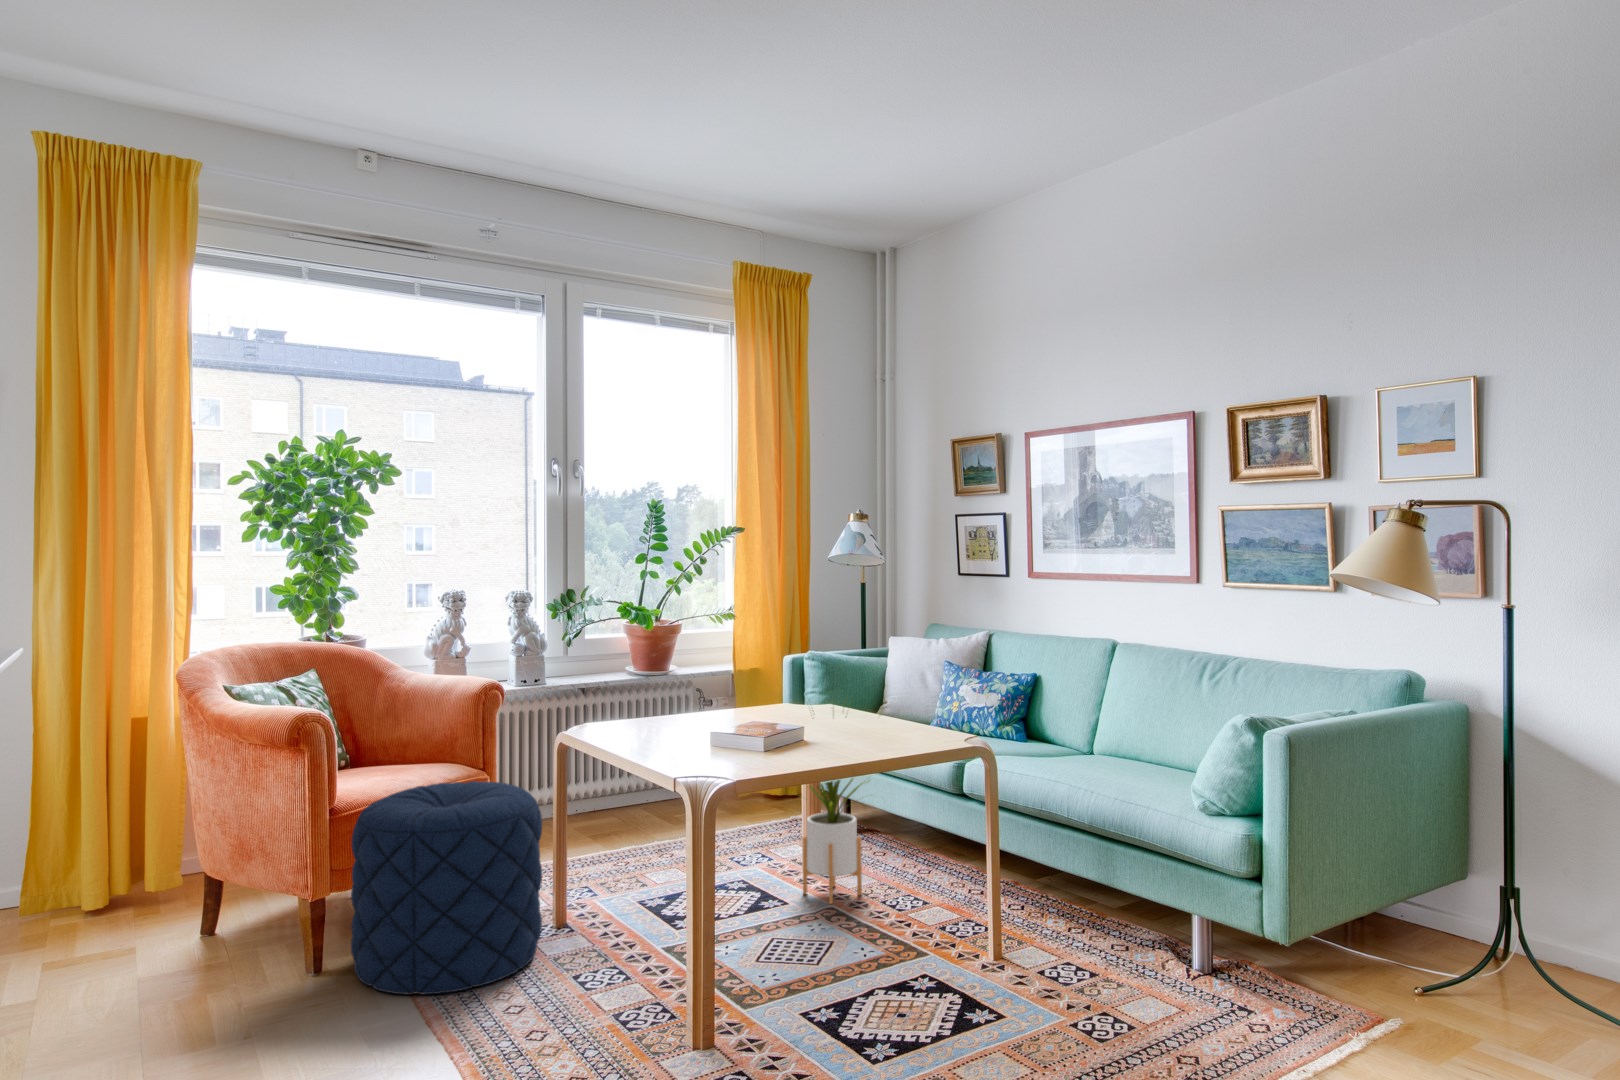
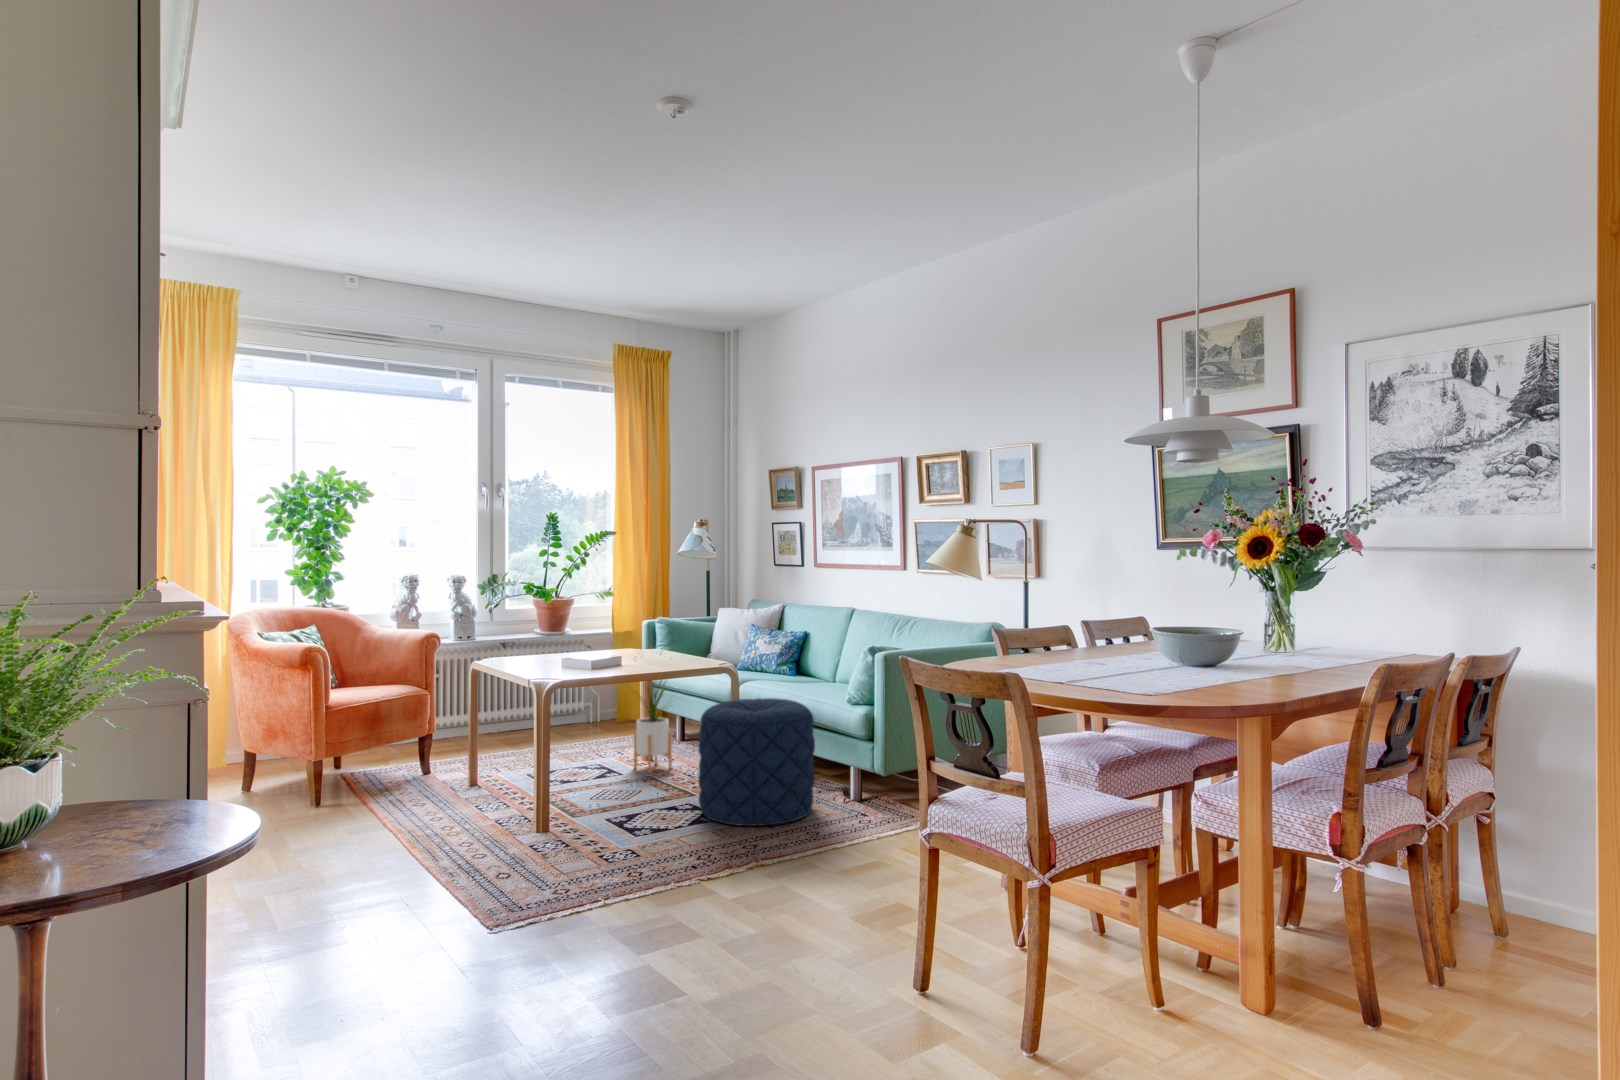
pouf: present [351,781,542,995] -> present [698,698,815,826]

